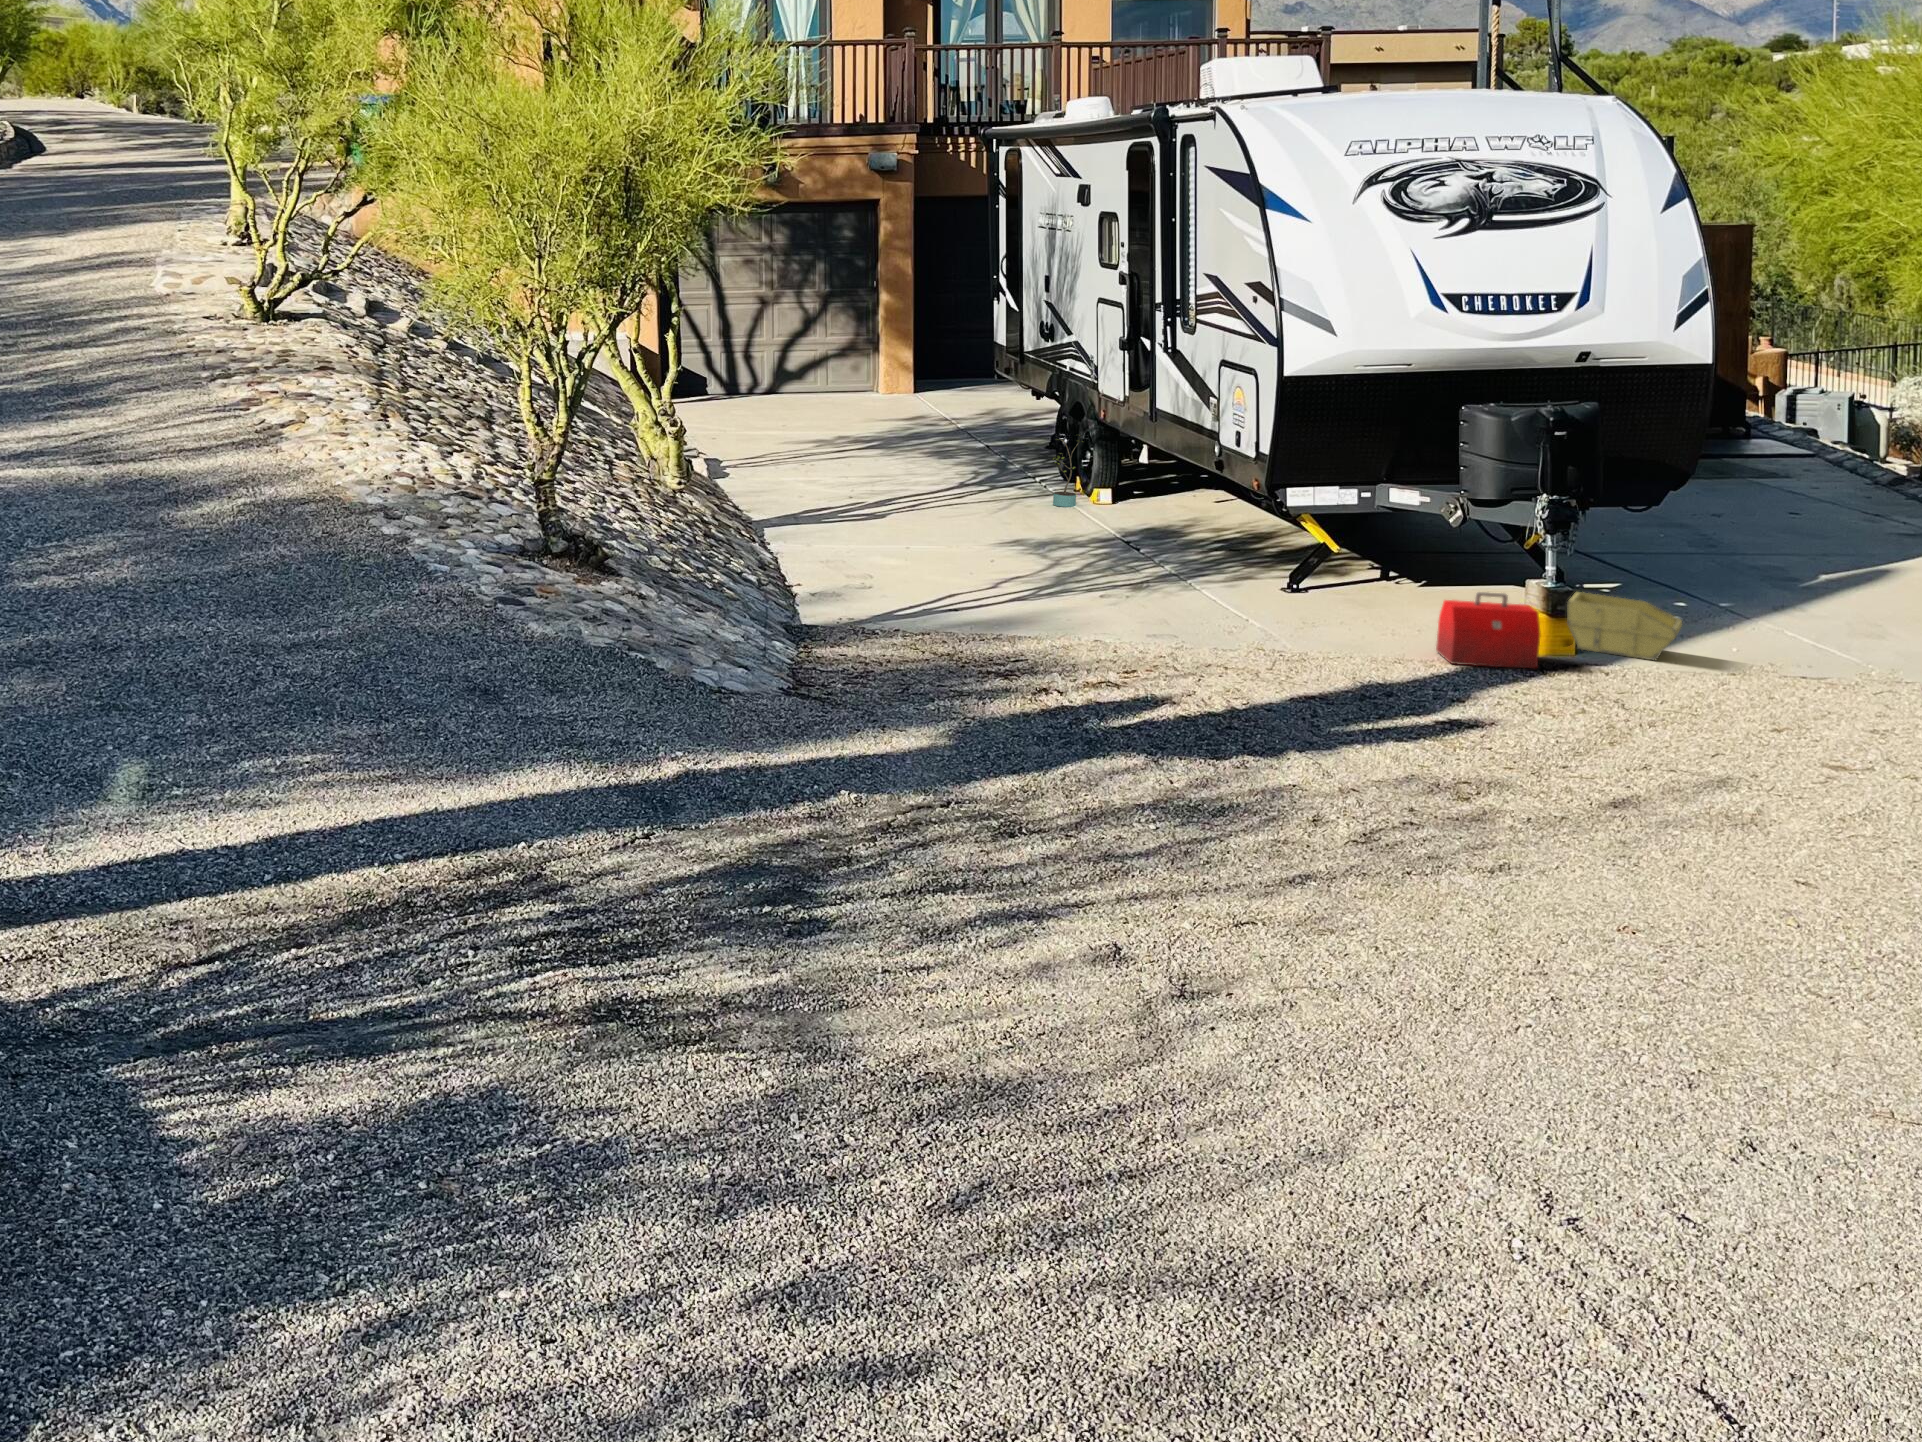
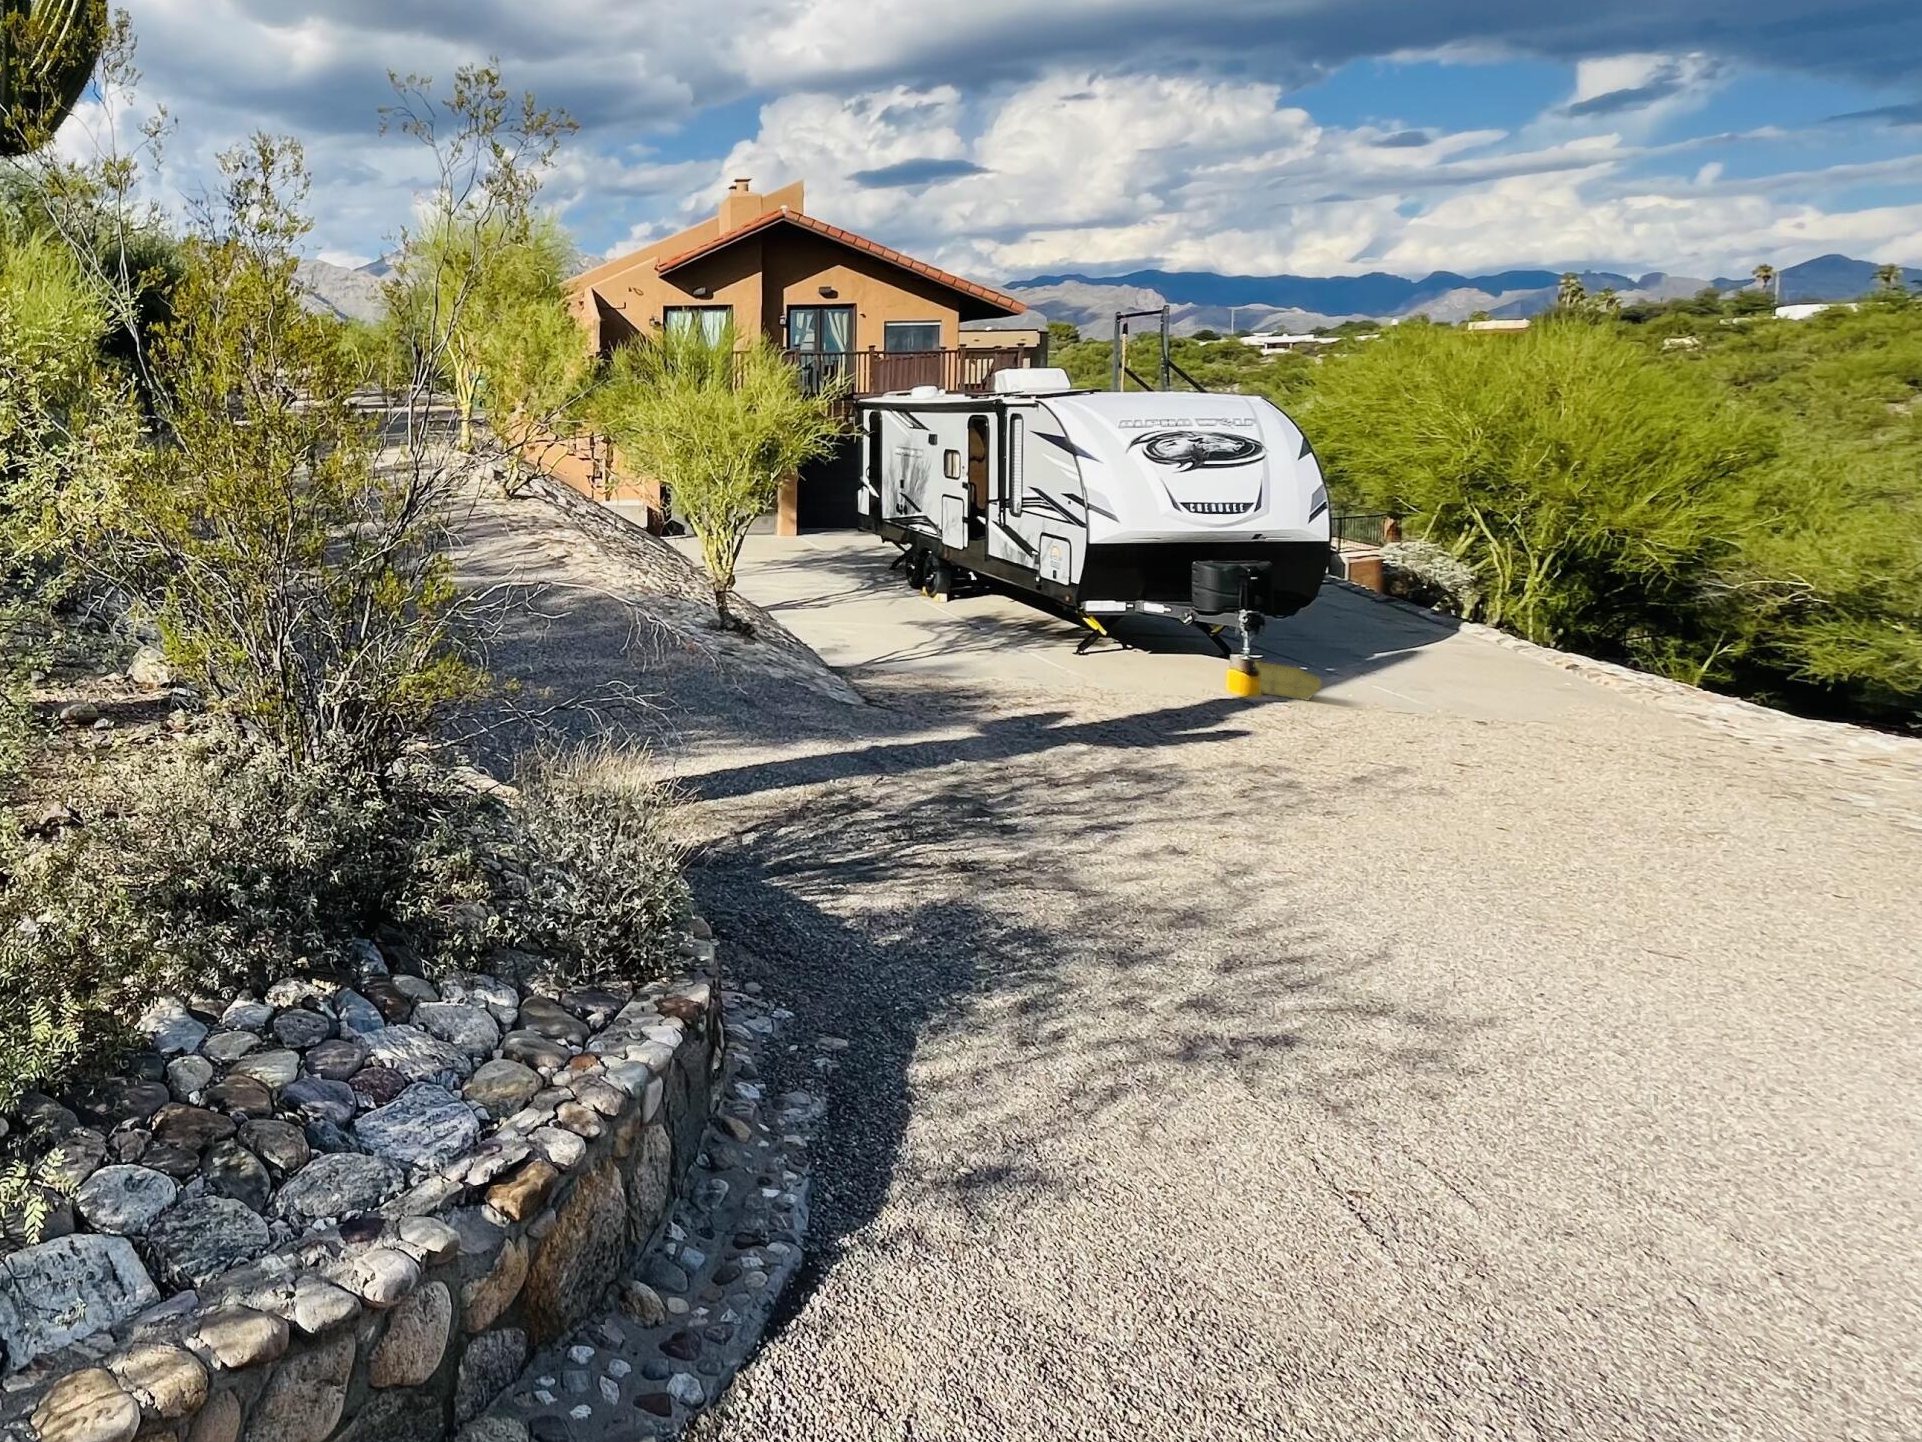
potted plant: present [1052,435,1084,507] -> none [904,565,923,603]
toolbox: present [1436,592,1540,668] -> none [1172,661,1238,703]

